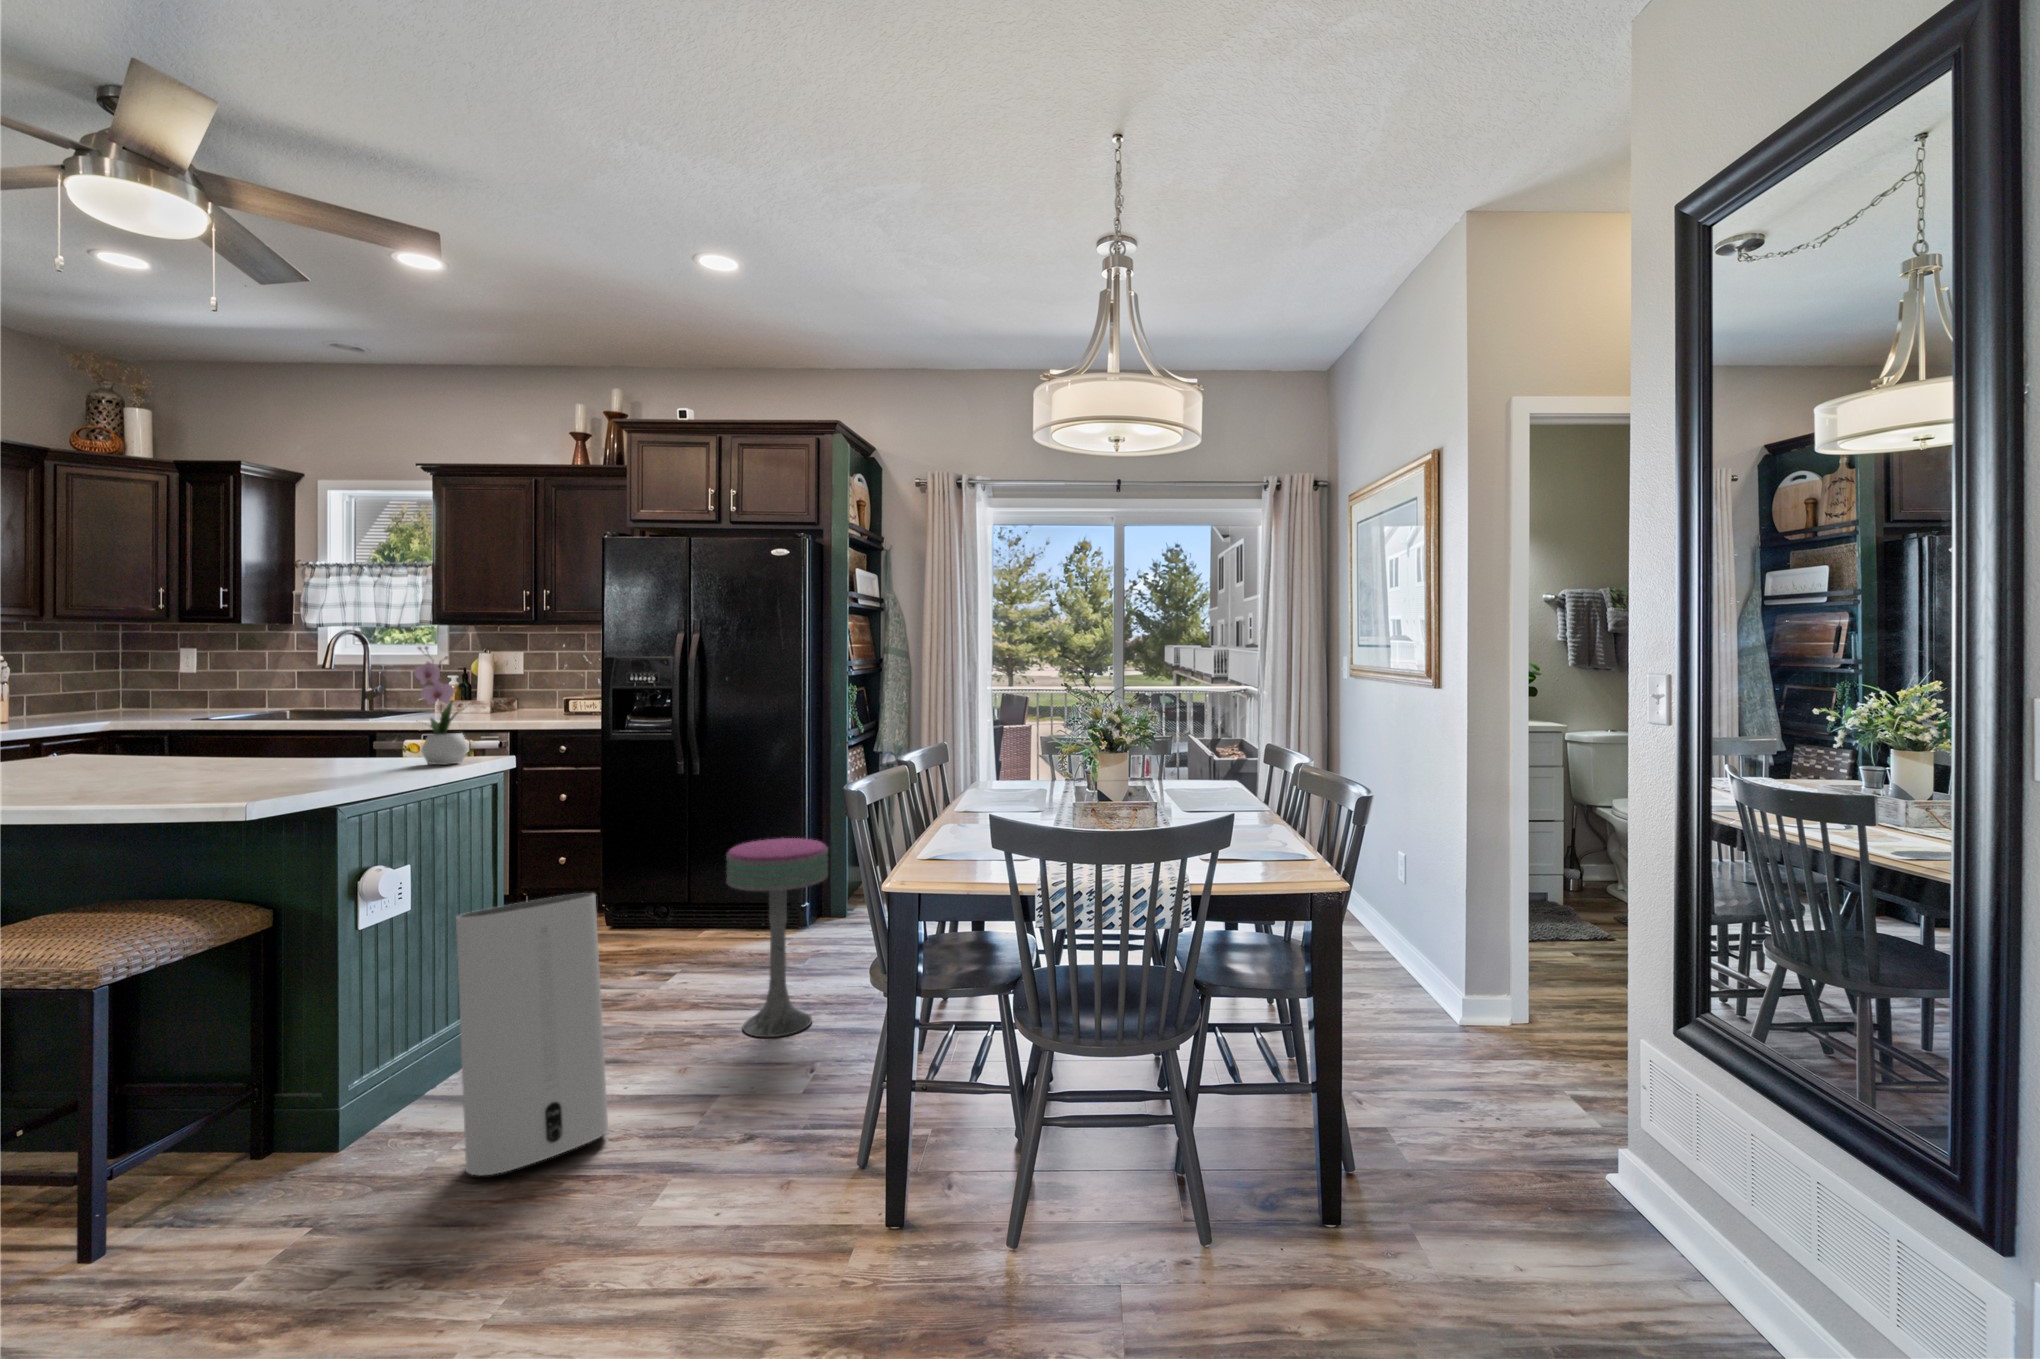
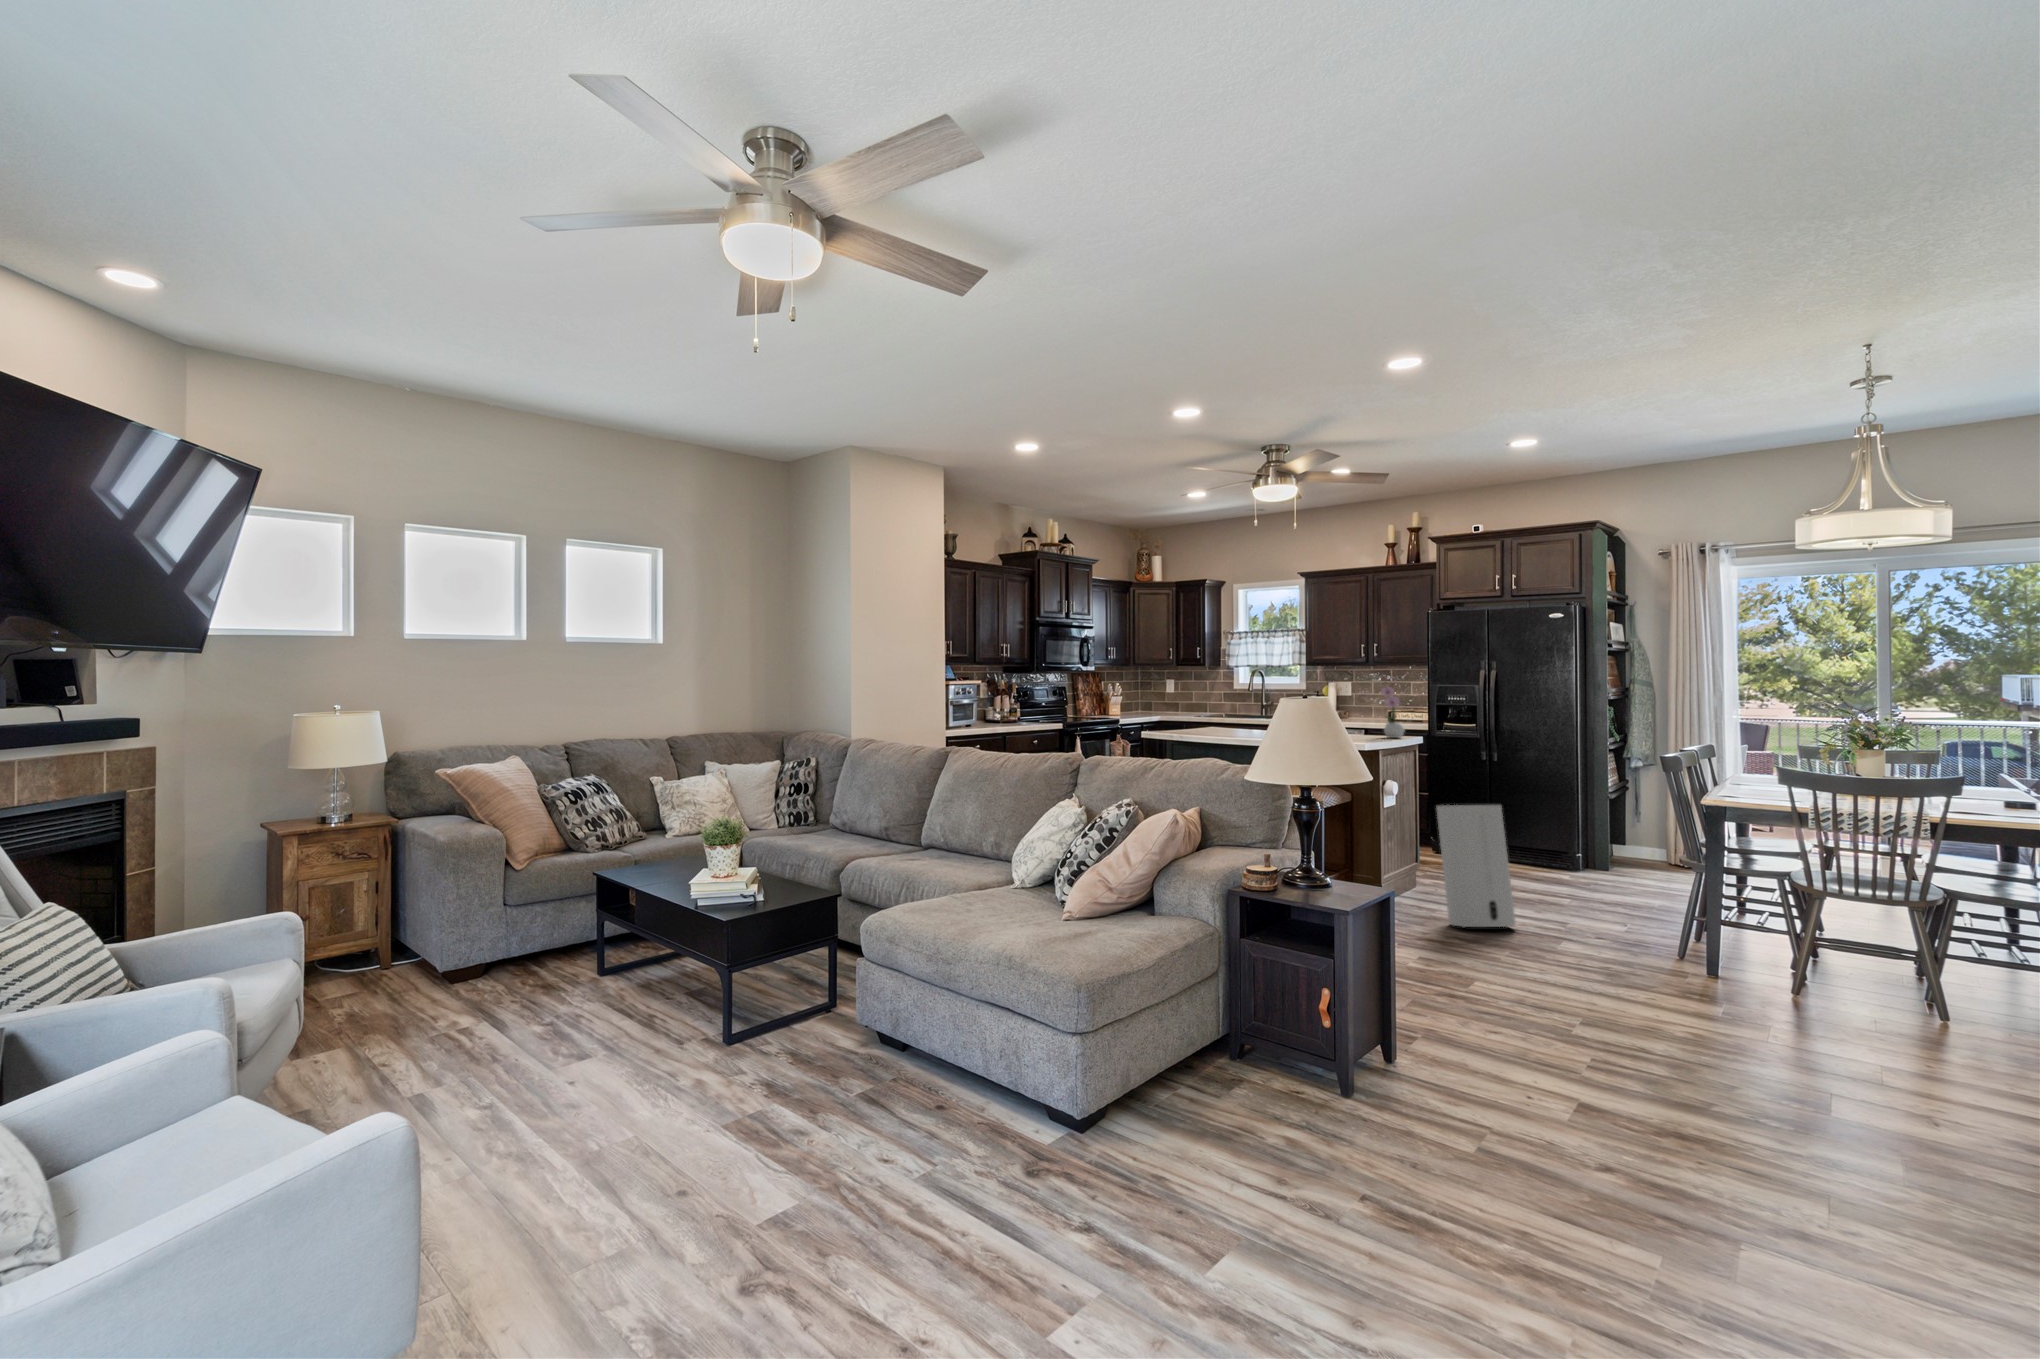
bar stool: present [726,838,828,1037] -> none [1553,797,1625,915]

